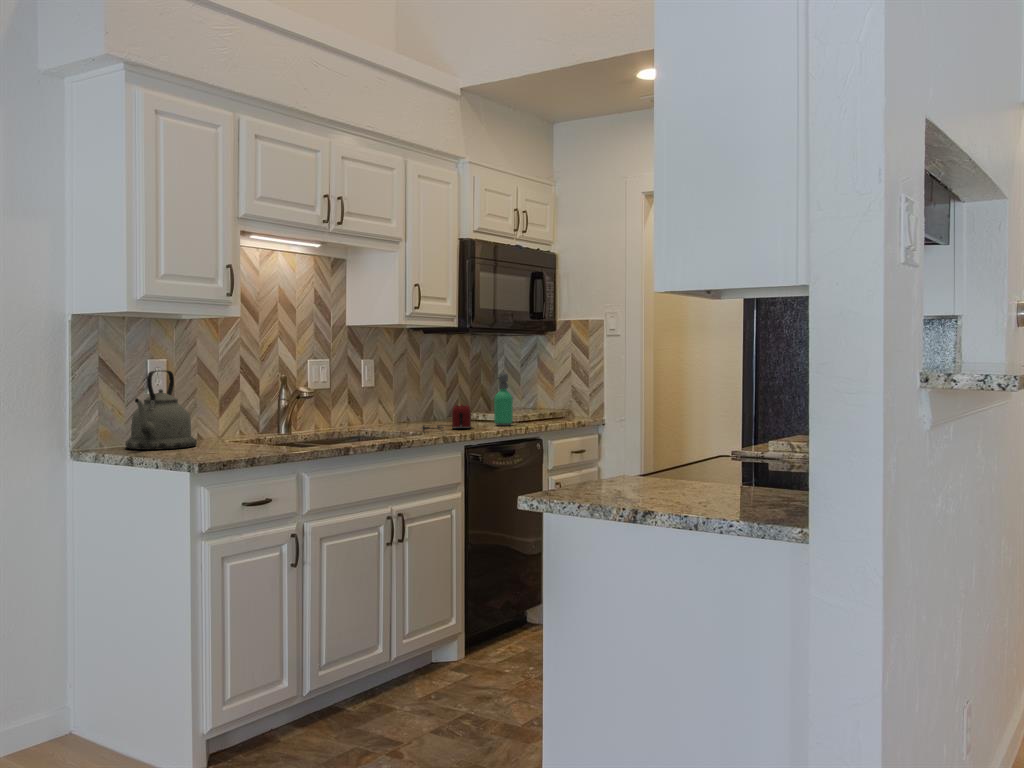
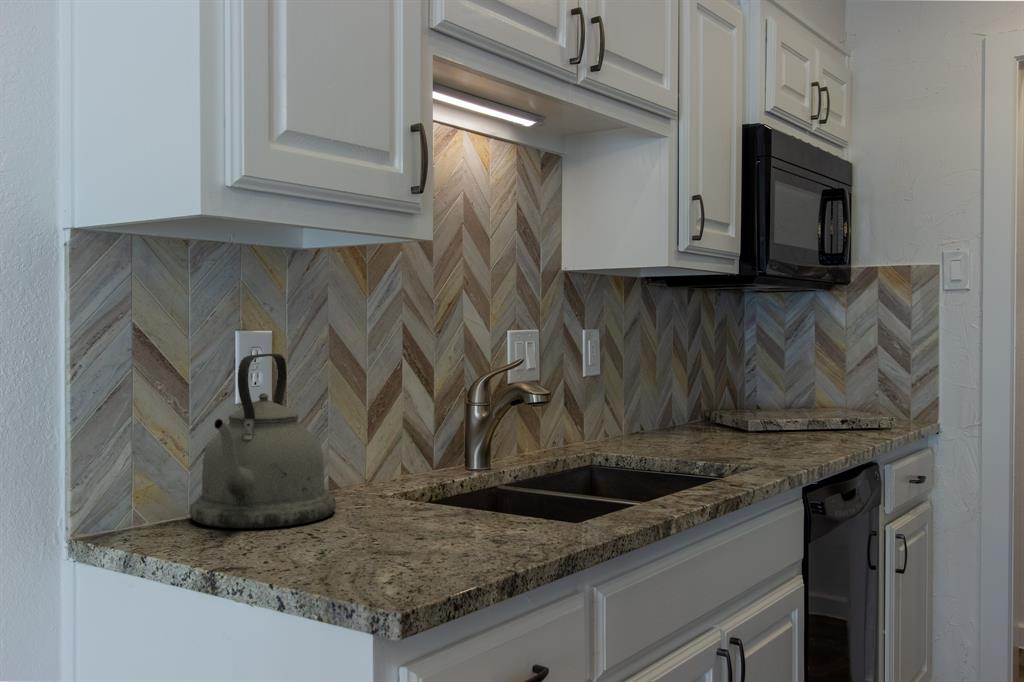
soap dispenser: present [494,372,513,426] -> none [819,352,853,447]
toaster: present [421,404,471,431] -> none [721,410,800,464]

